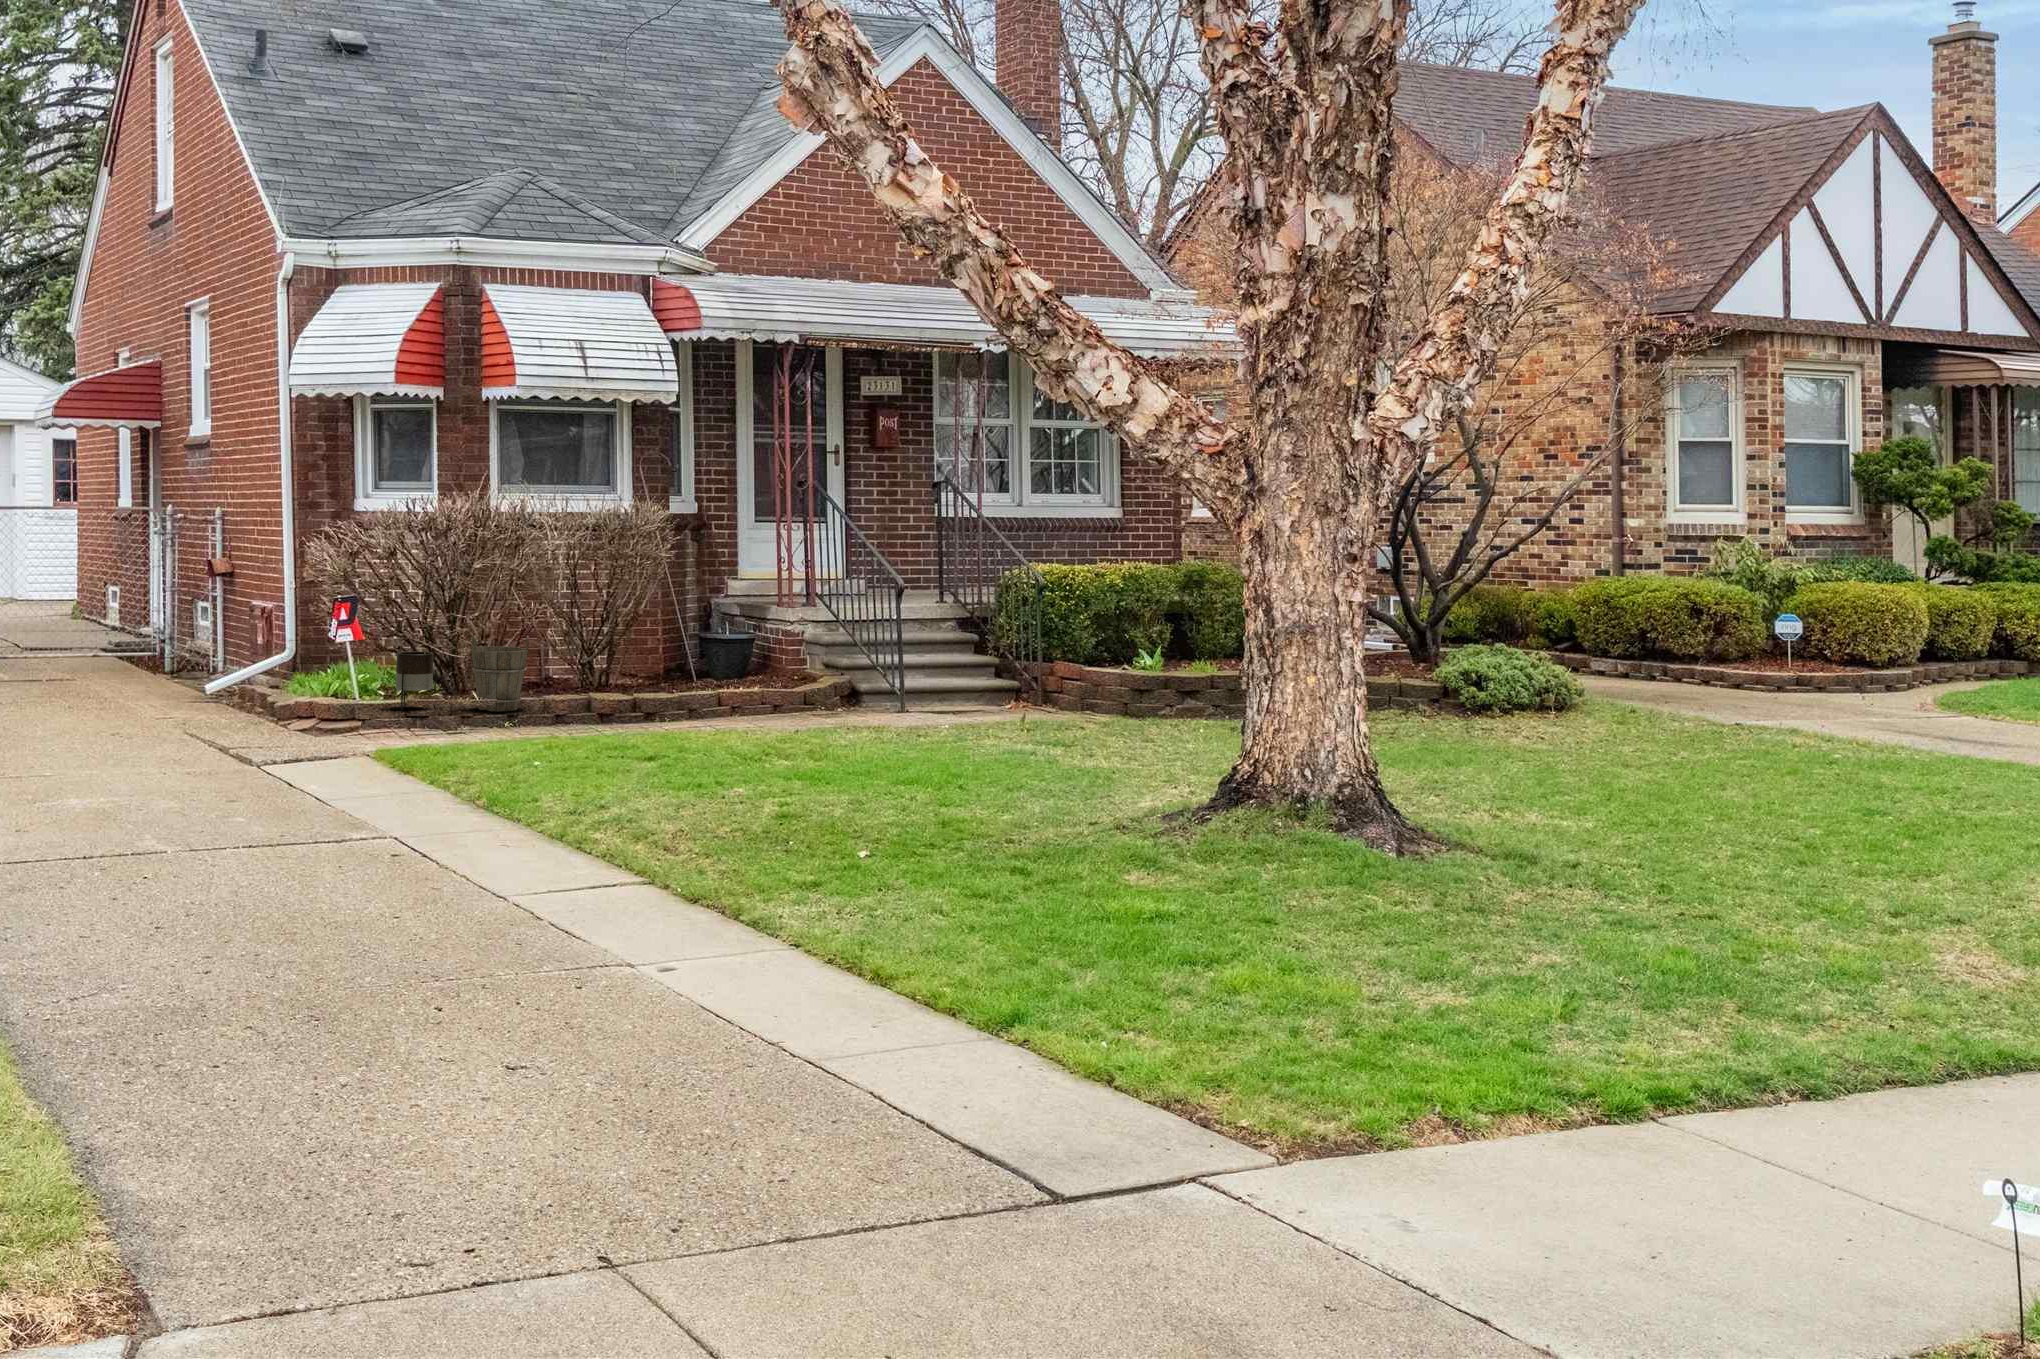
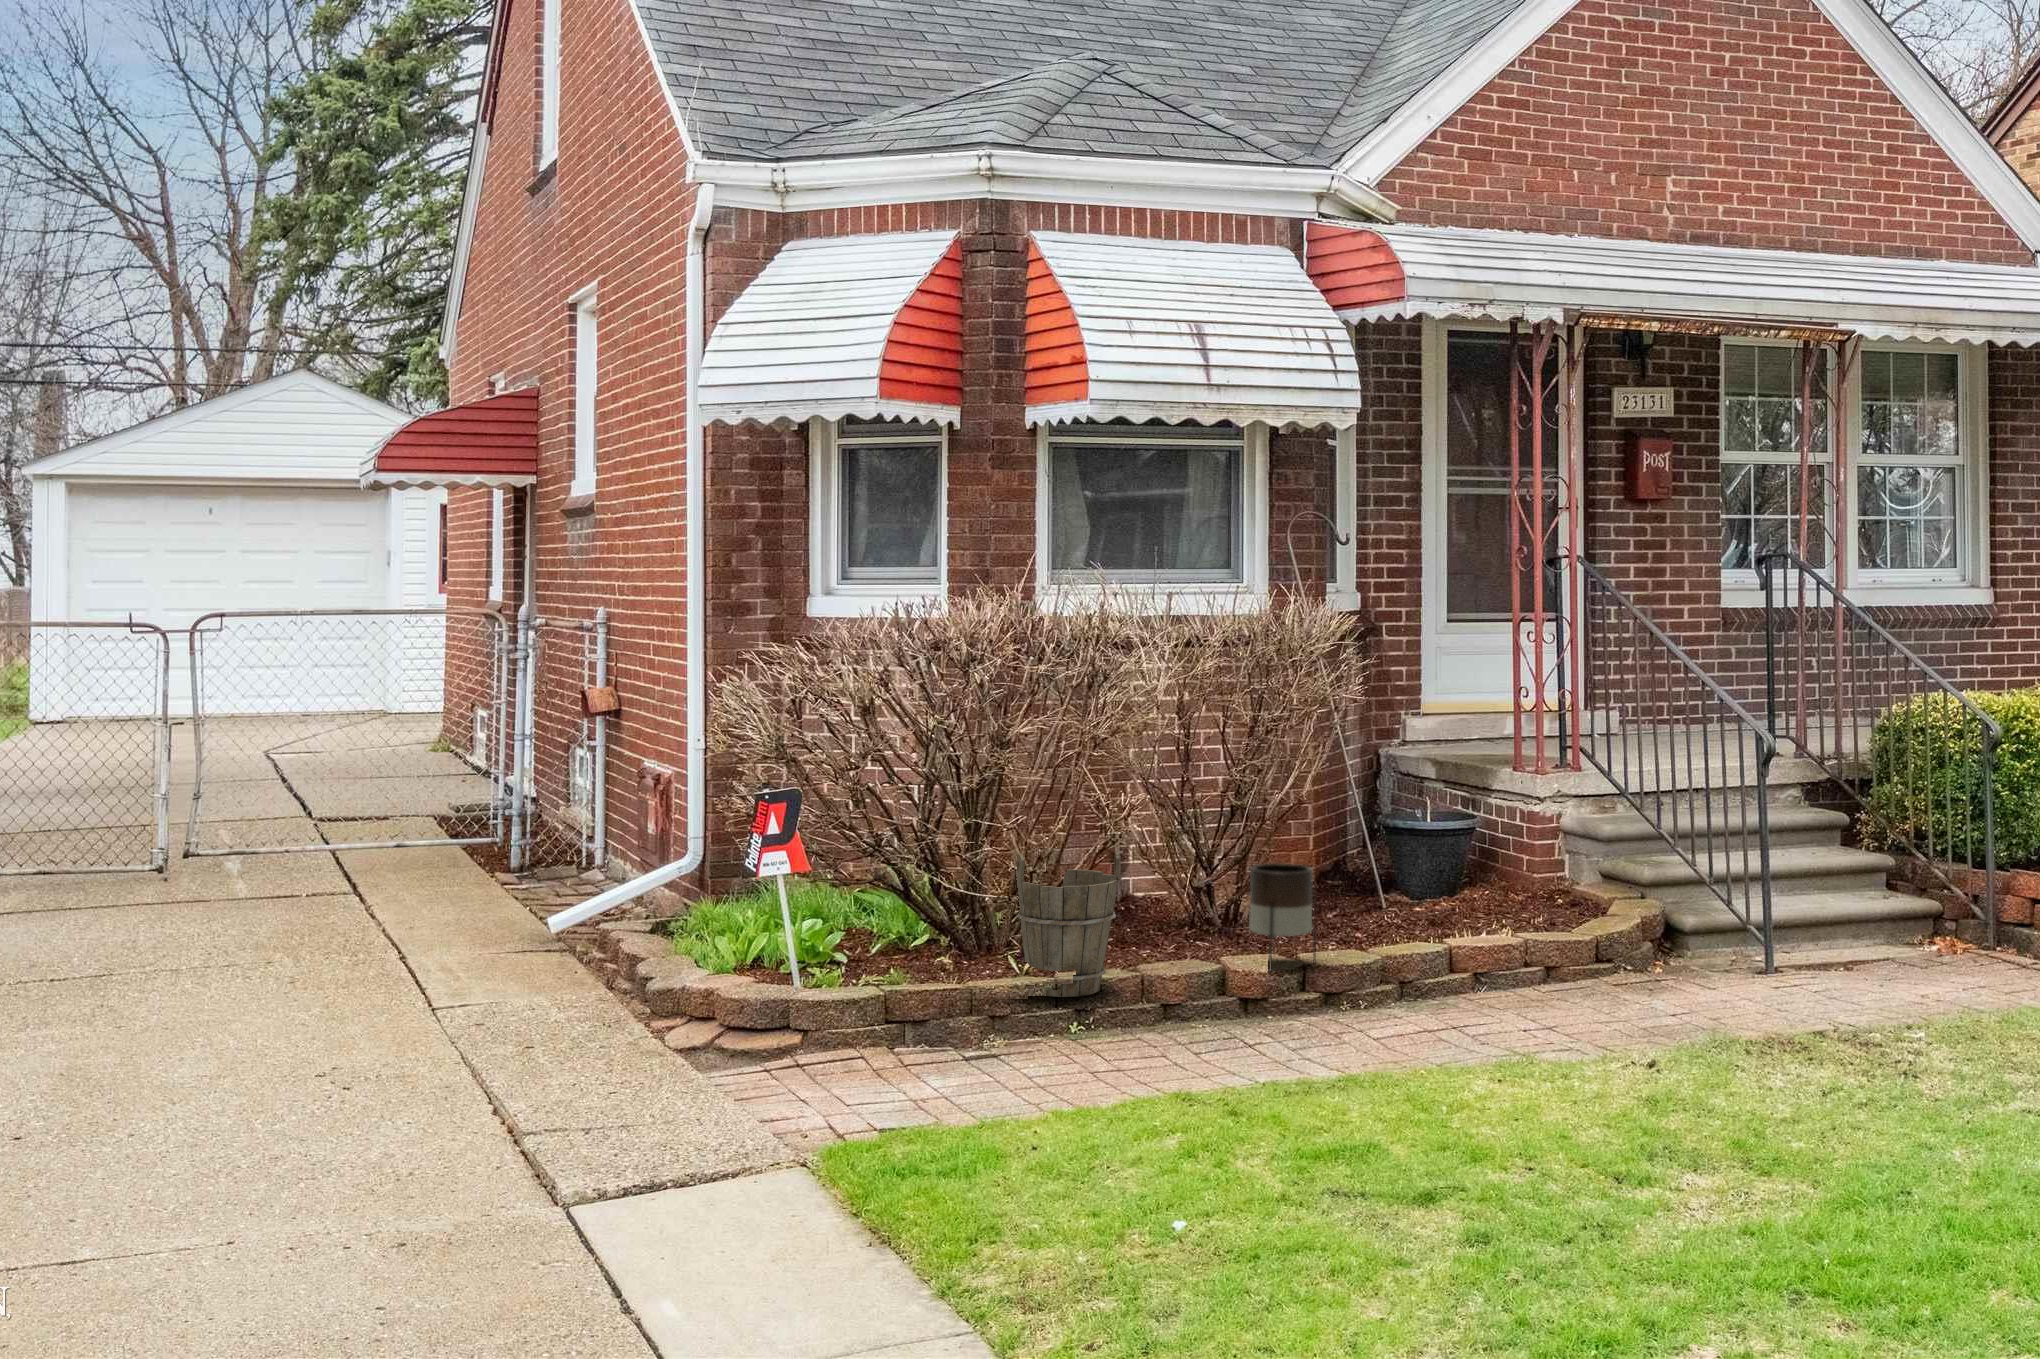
planter: present [396,651,436,711] -> present [1249,863,1317,971]

